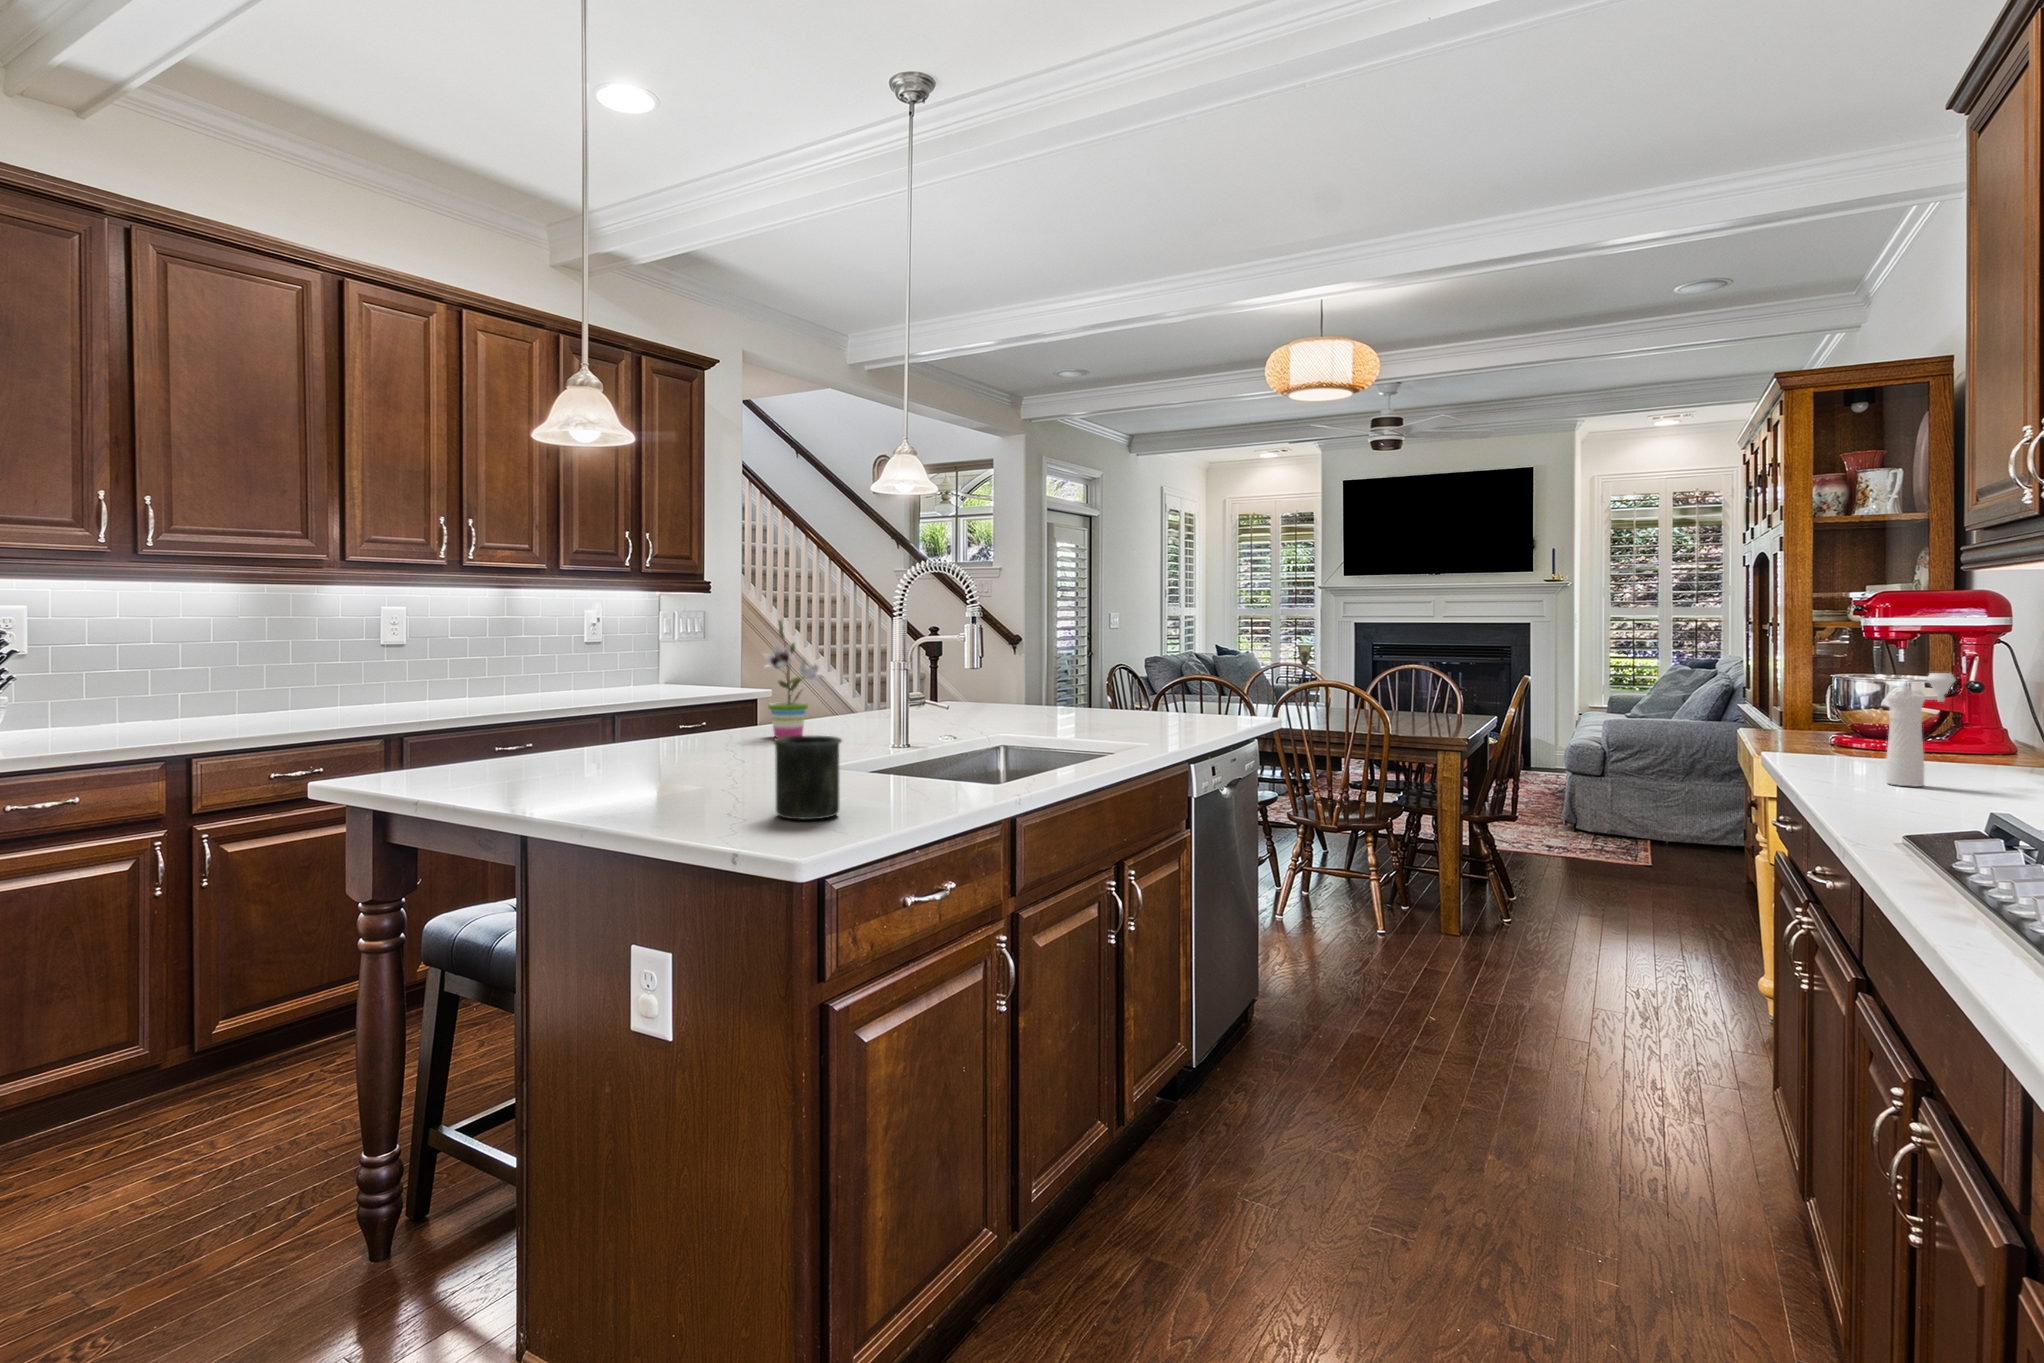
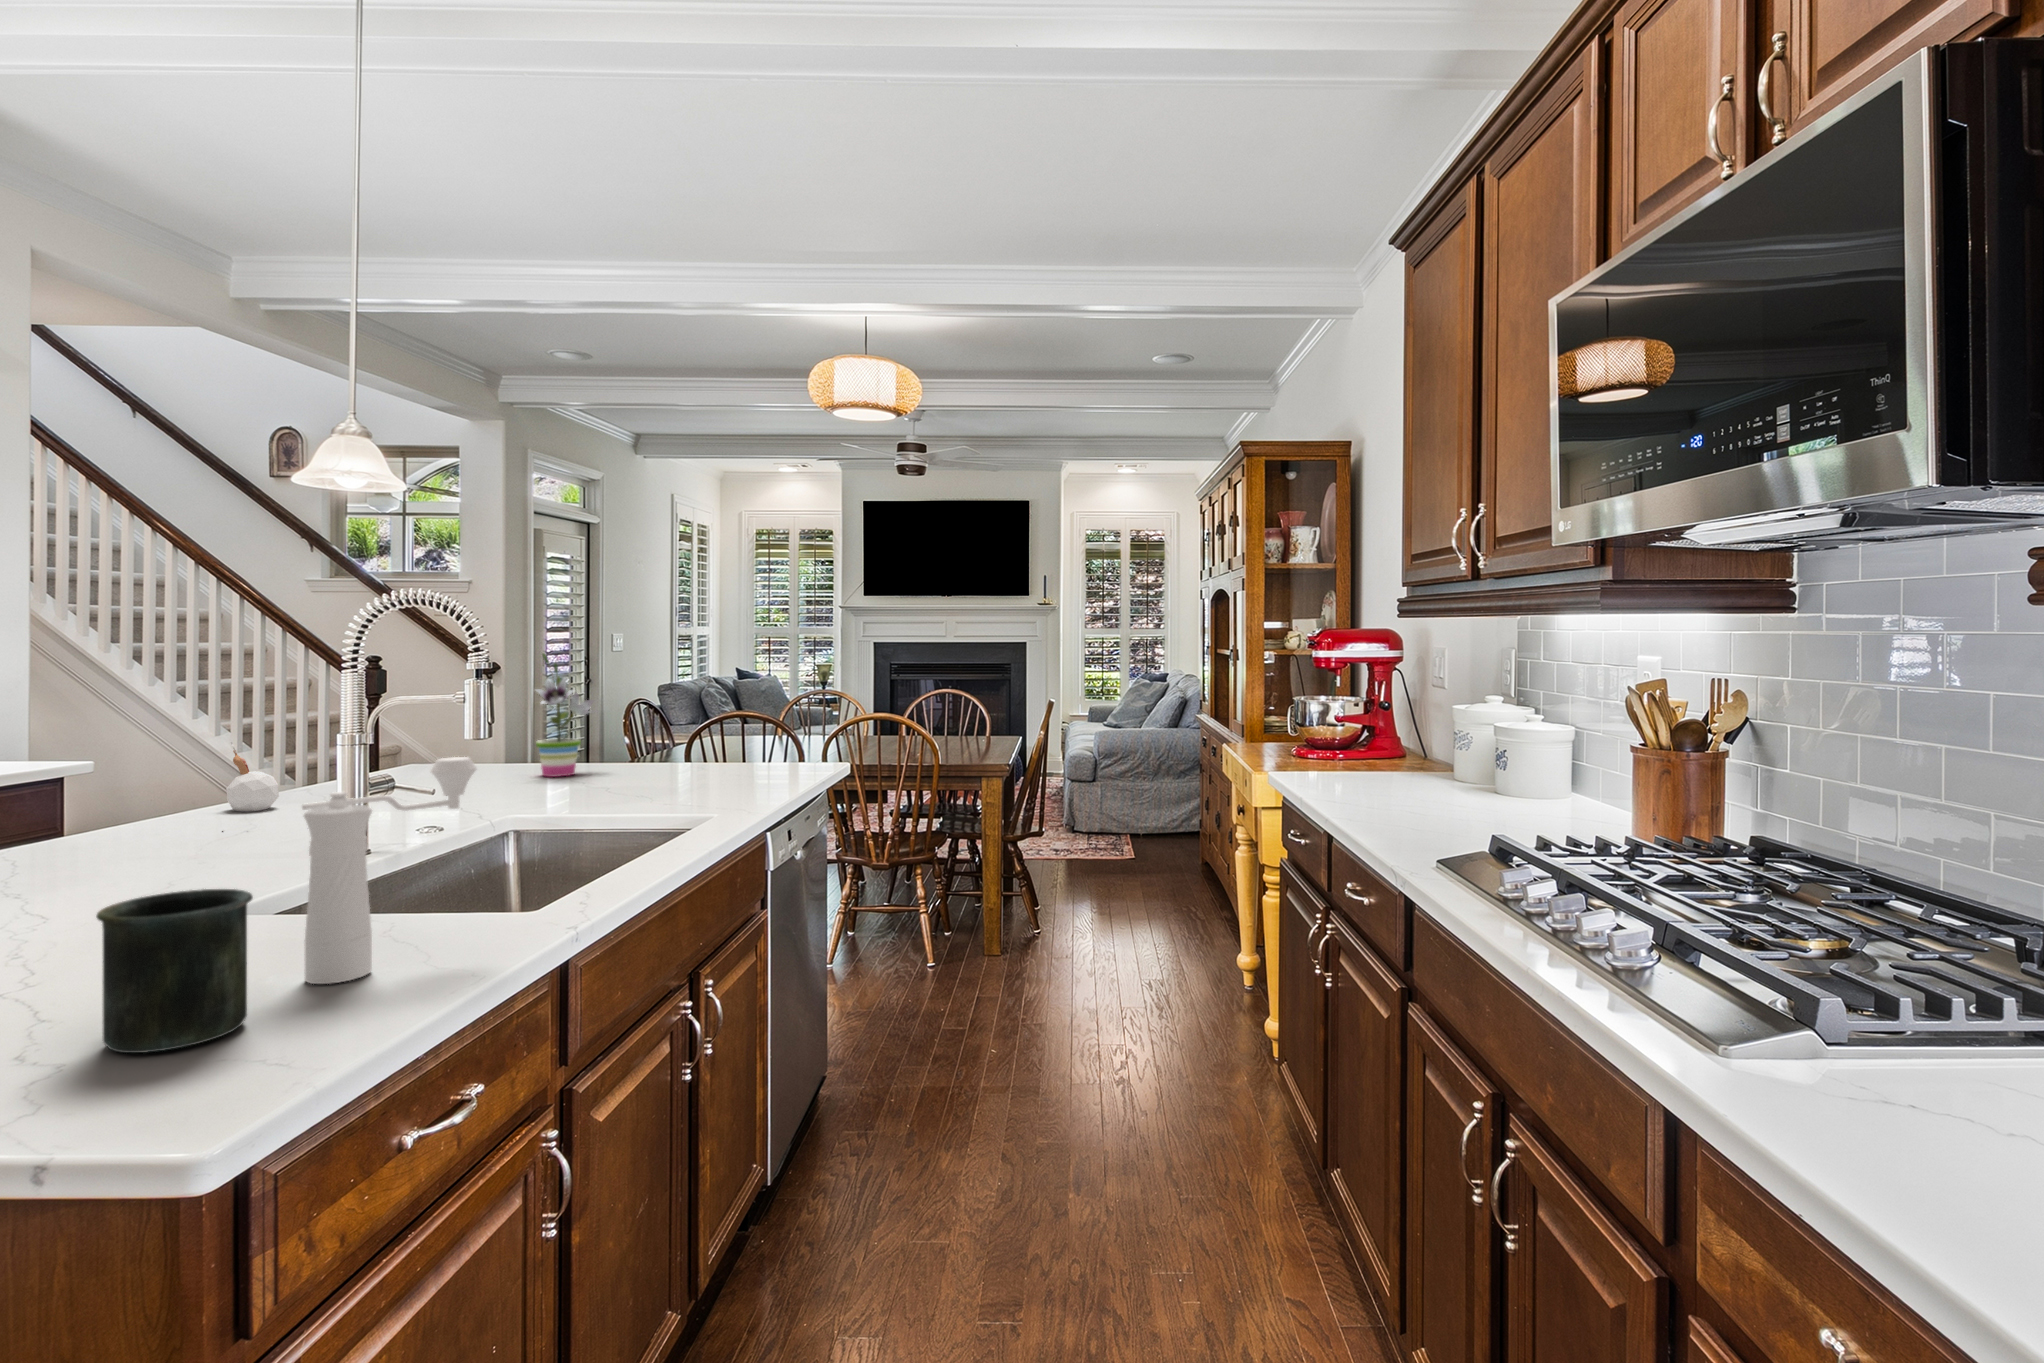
potted plant: present [764,620,822,738] -> present [536,654,594,777]
pepper mill: present [1886,673,1955,786] -> present [302,757,477,984]
candle: none [834,675,863,725] -> present [226,742,279,812]

